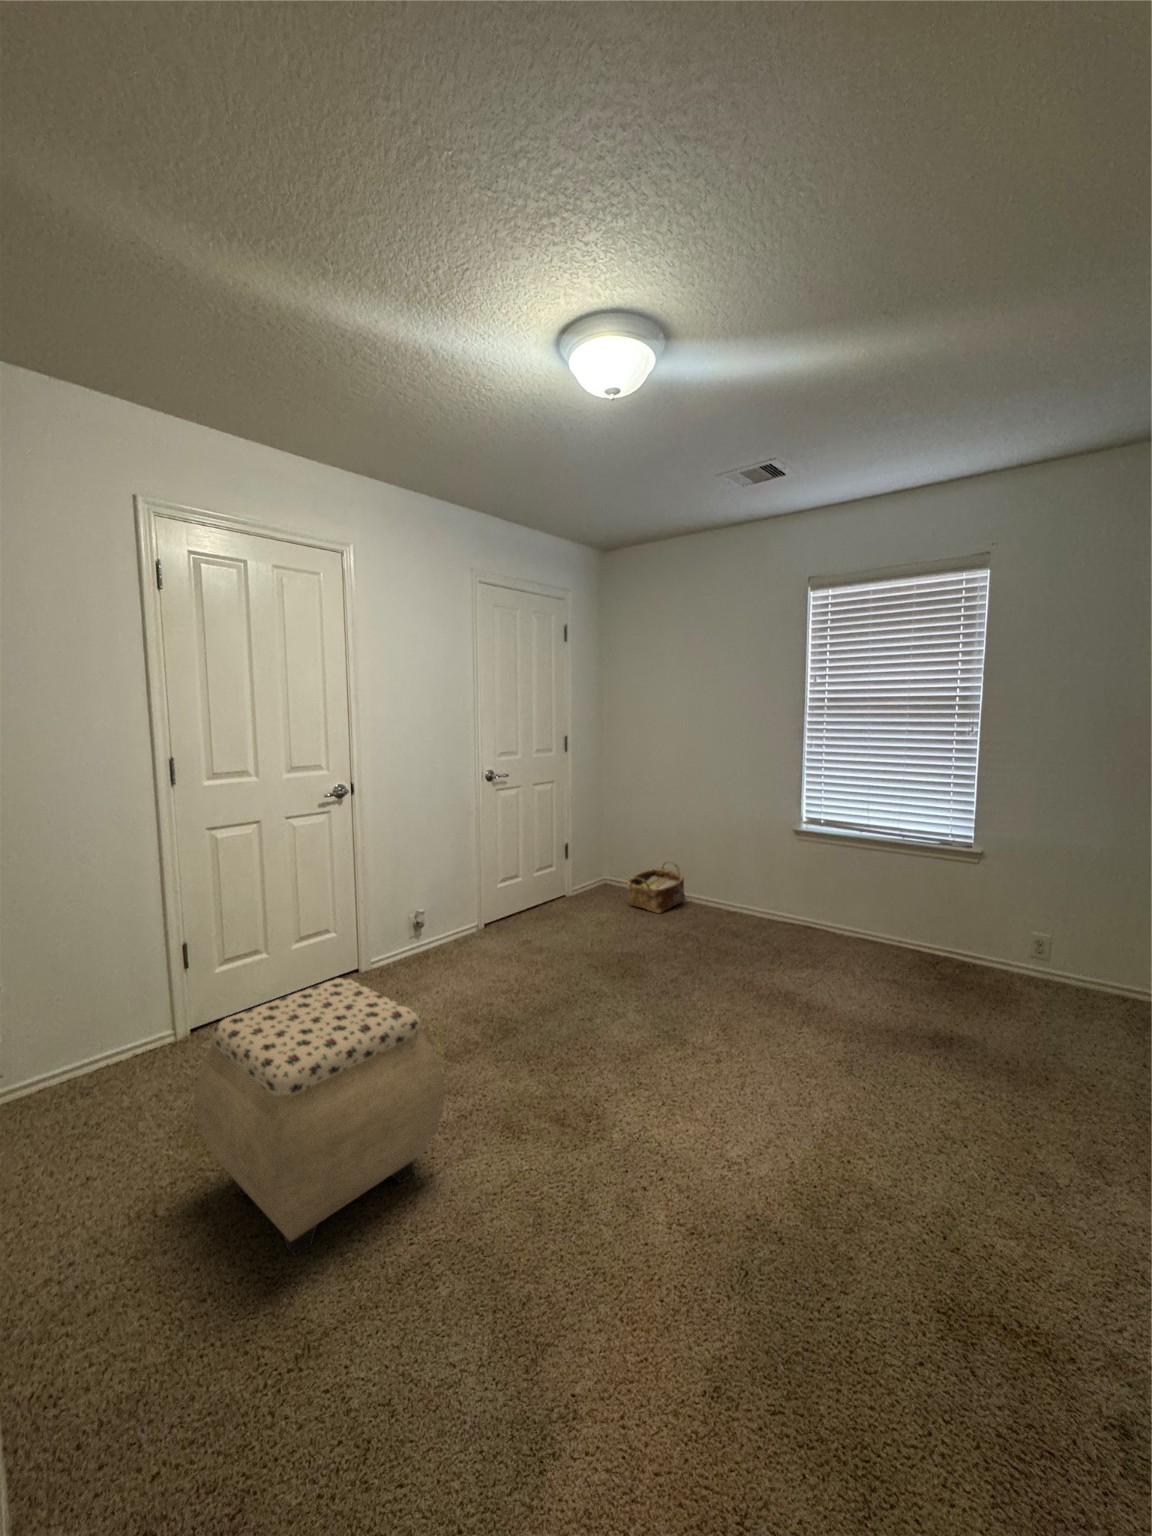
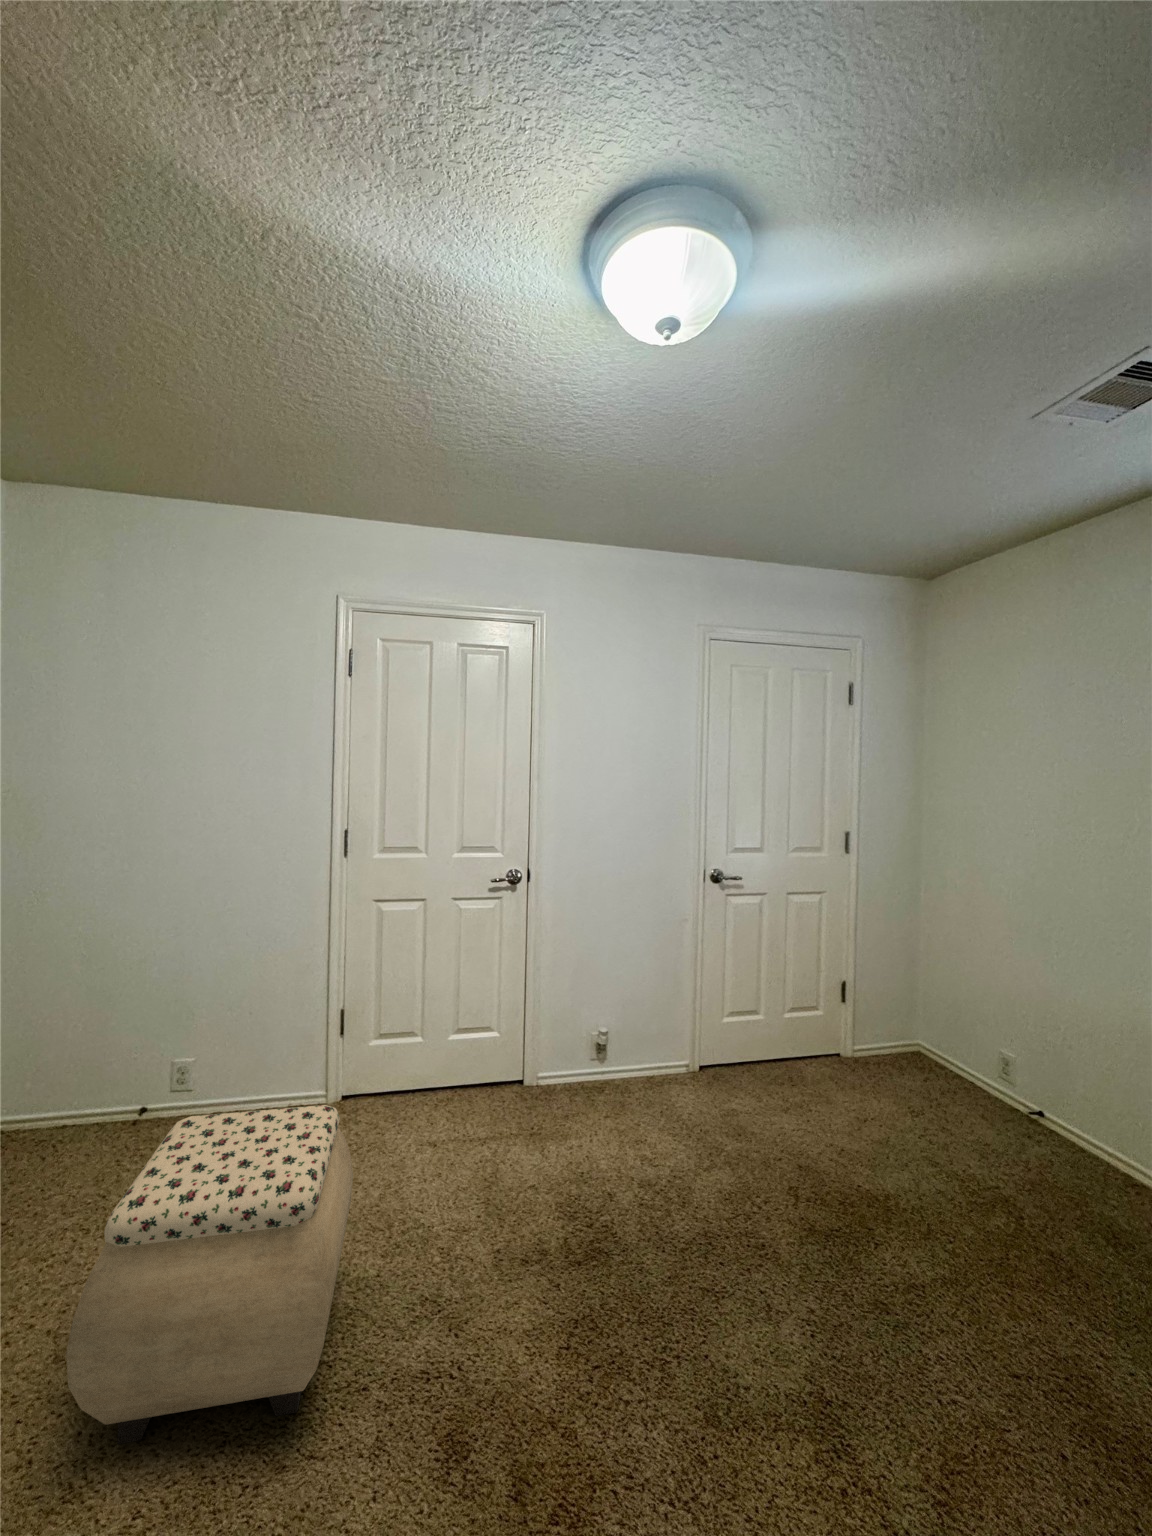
woven basket: present [627,861,685,913] -> none [925,1047,1038,1134]

